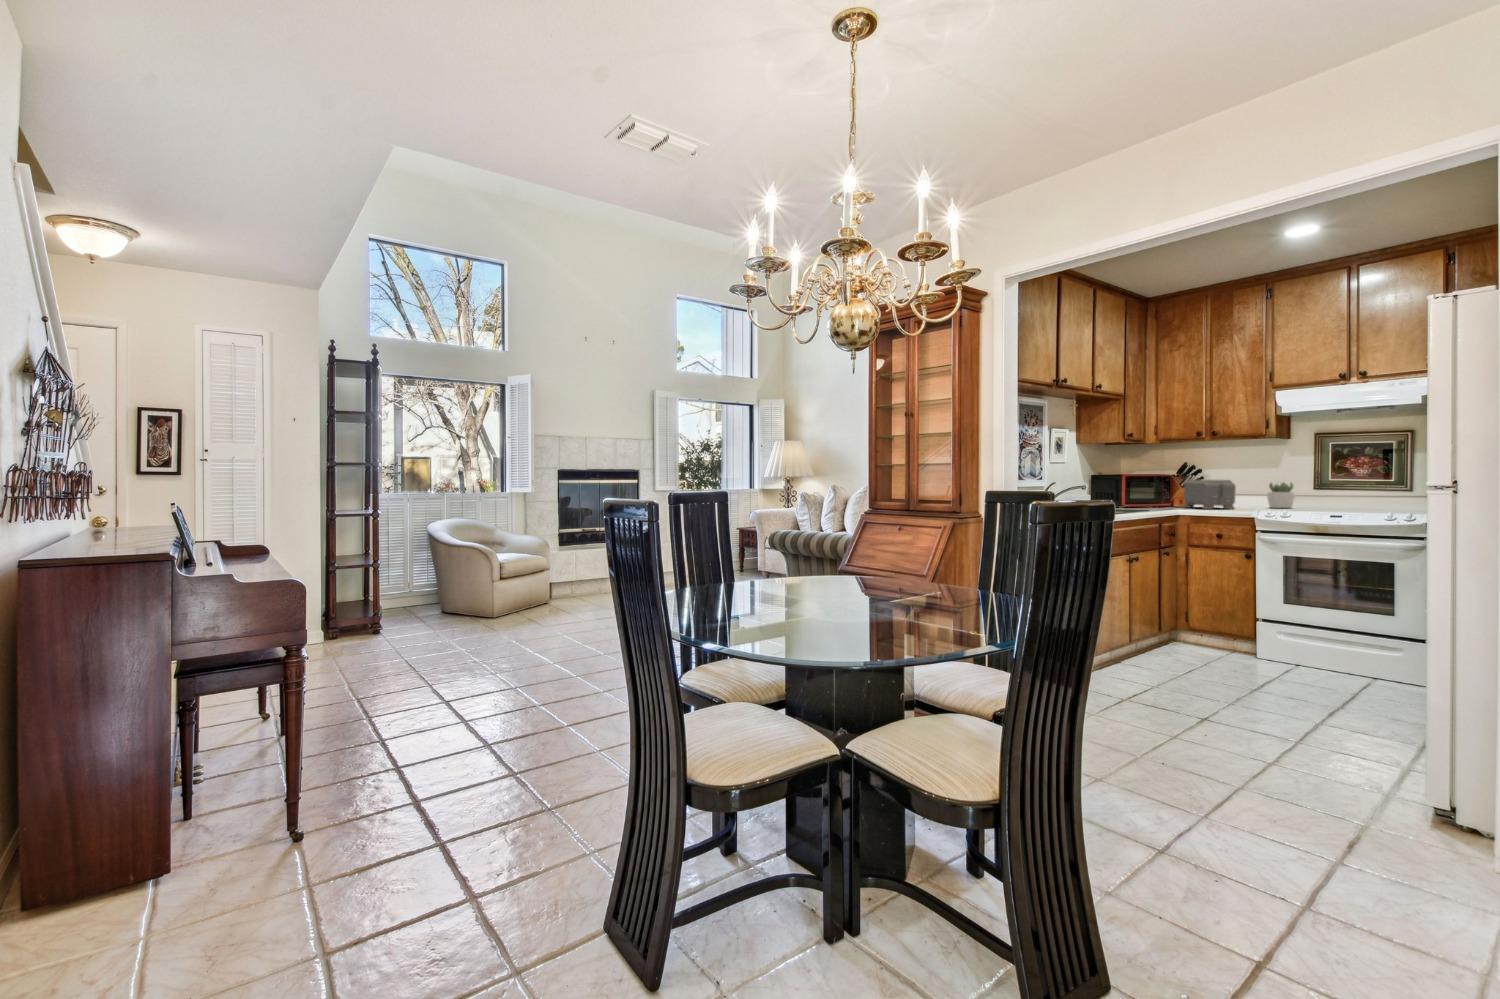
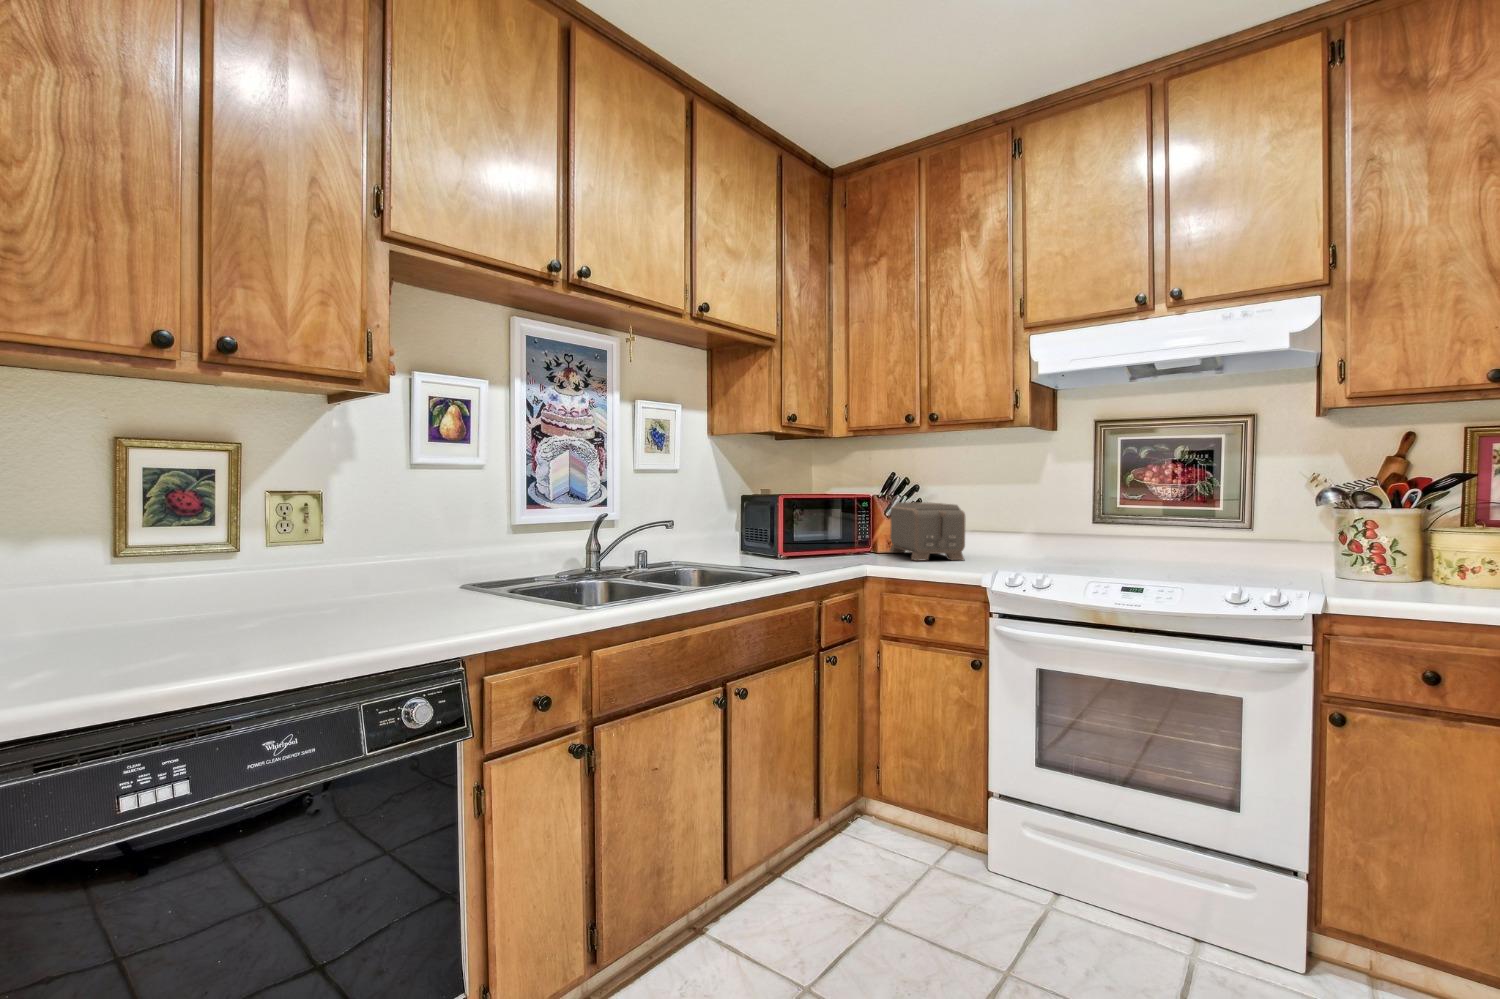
succulent plant: present [1267,483,1295,508] -> none [1019,509,1063,558]

